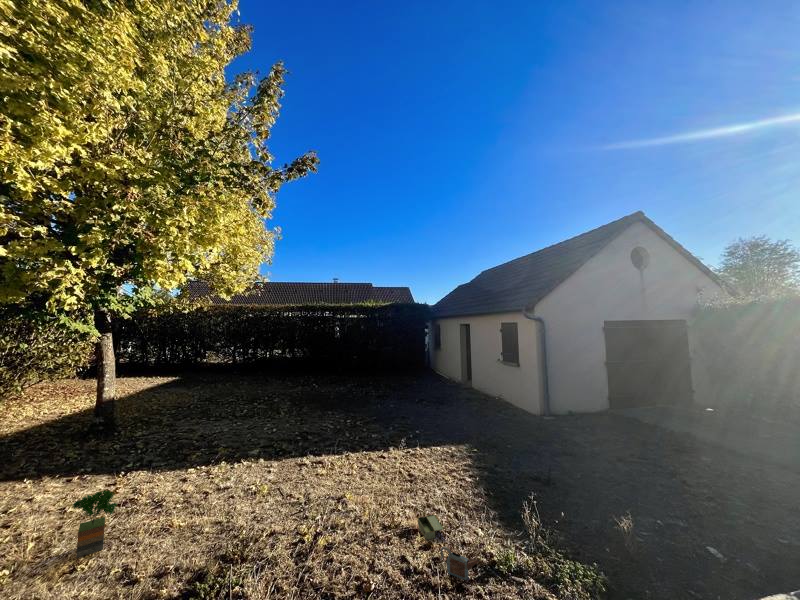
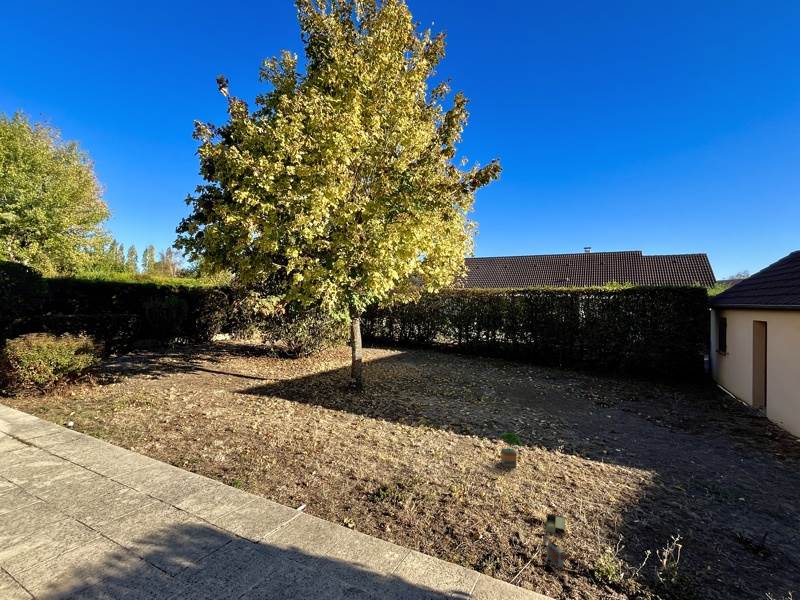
potted tree: present [72,490,117,557] -> present [500,433,522,467]

